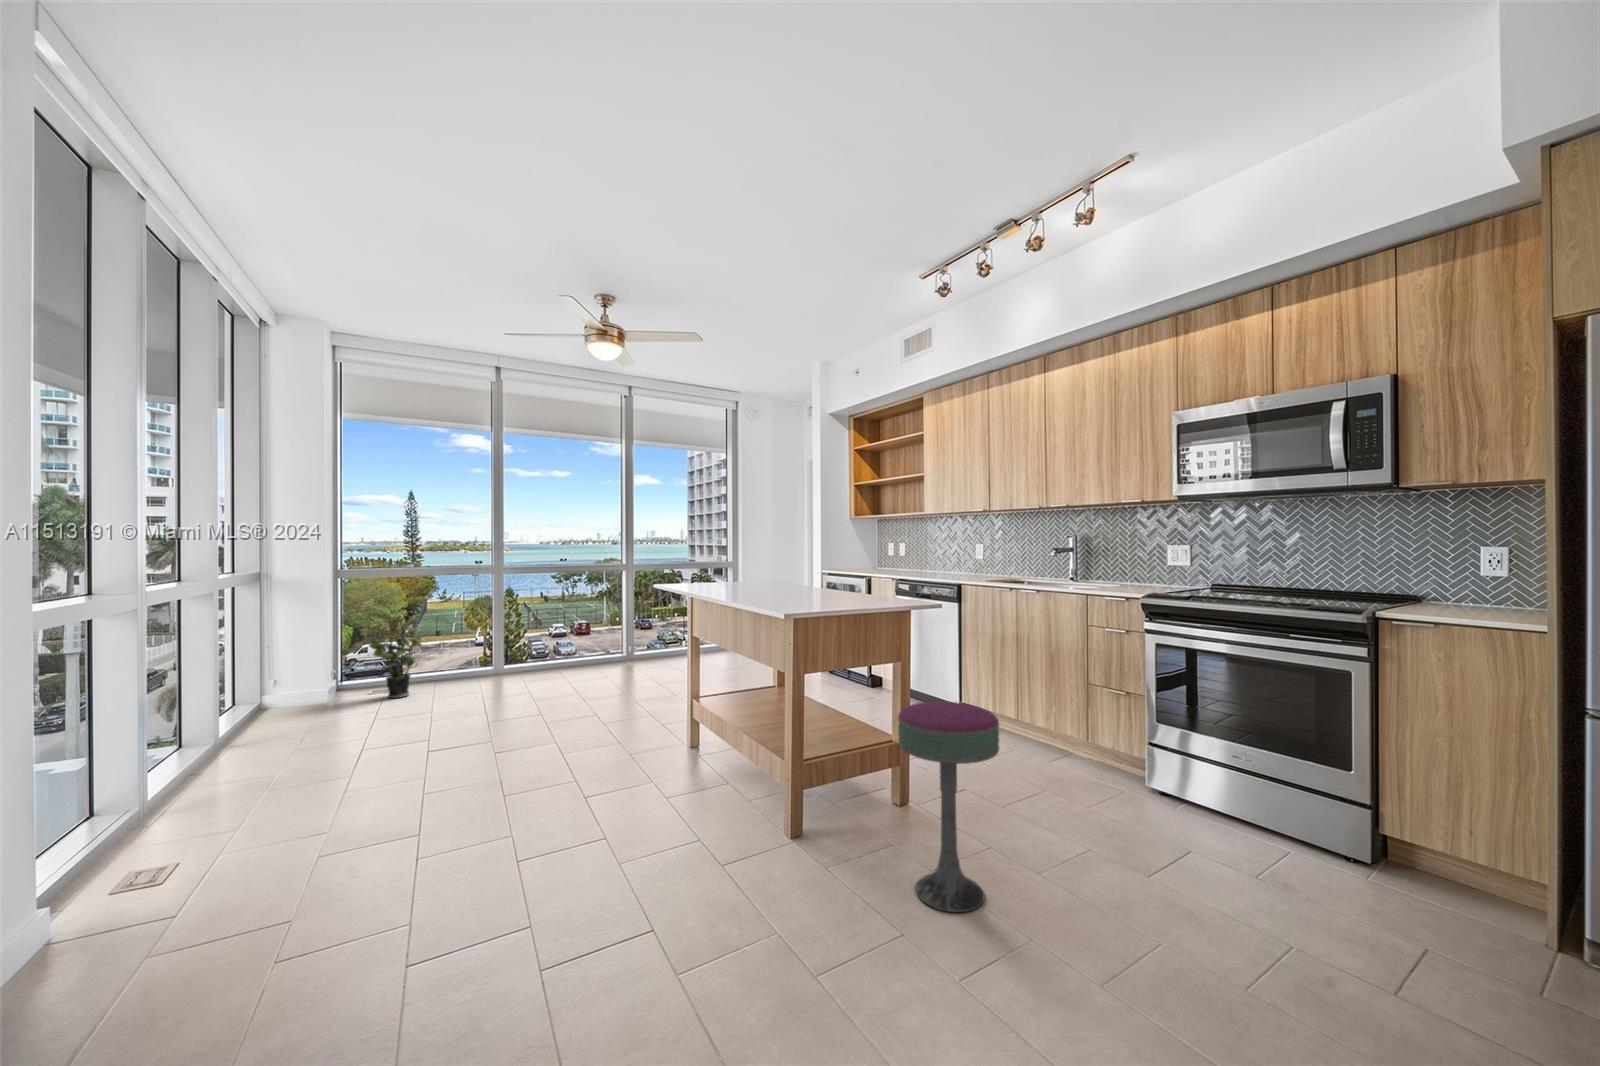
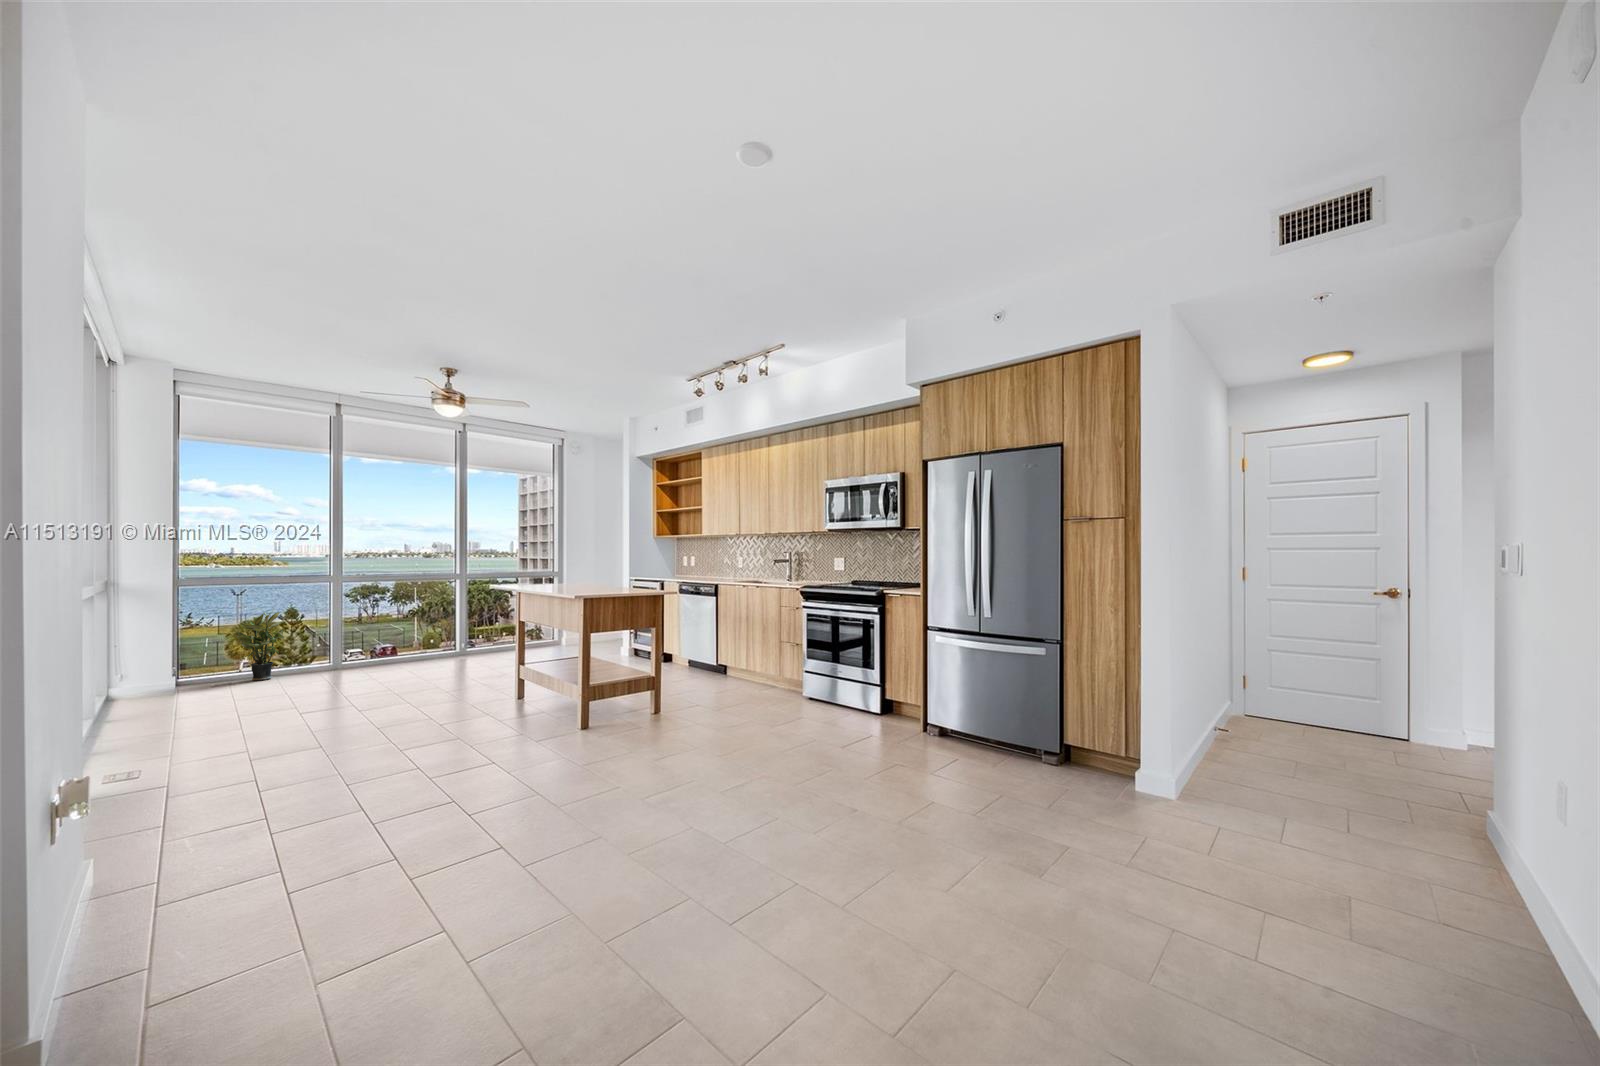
bar stool: present [898,702,999,912] -> none [636,639,687,739]

